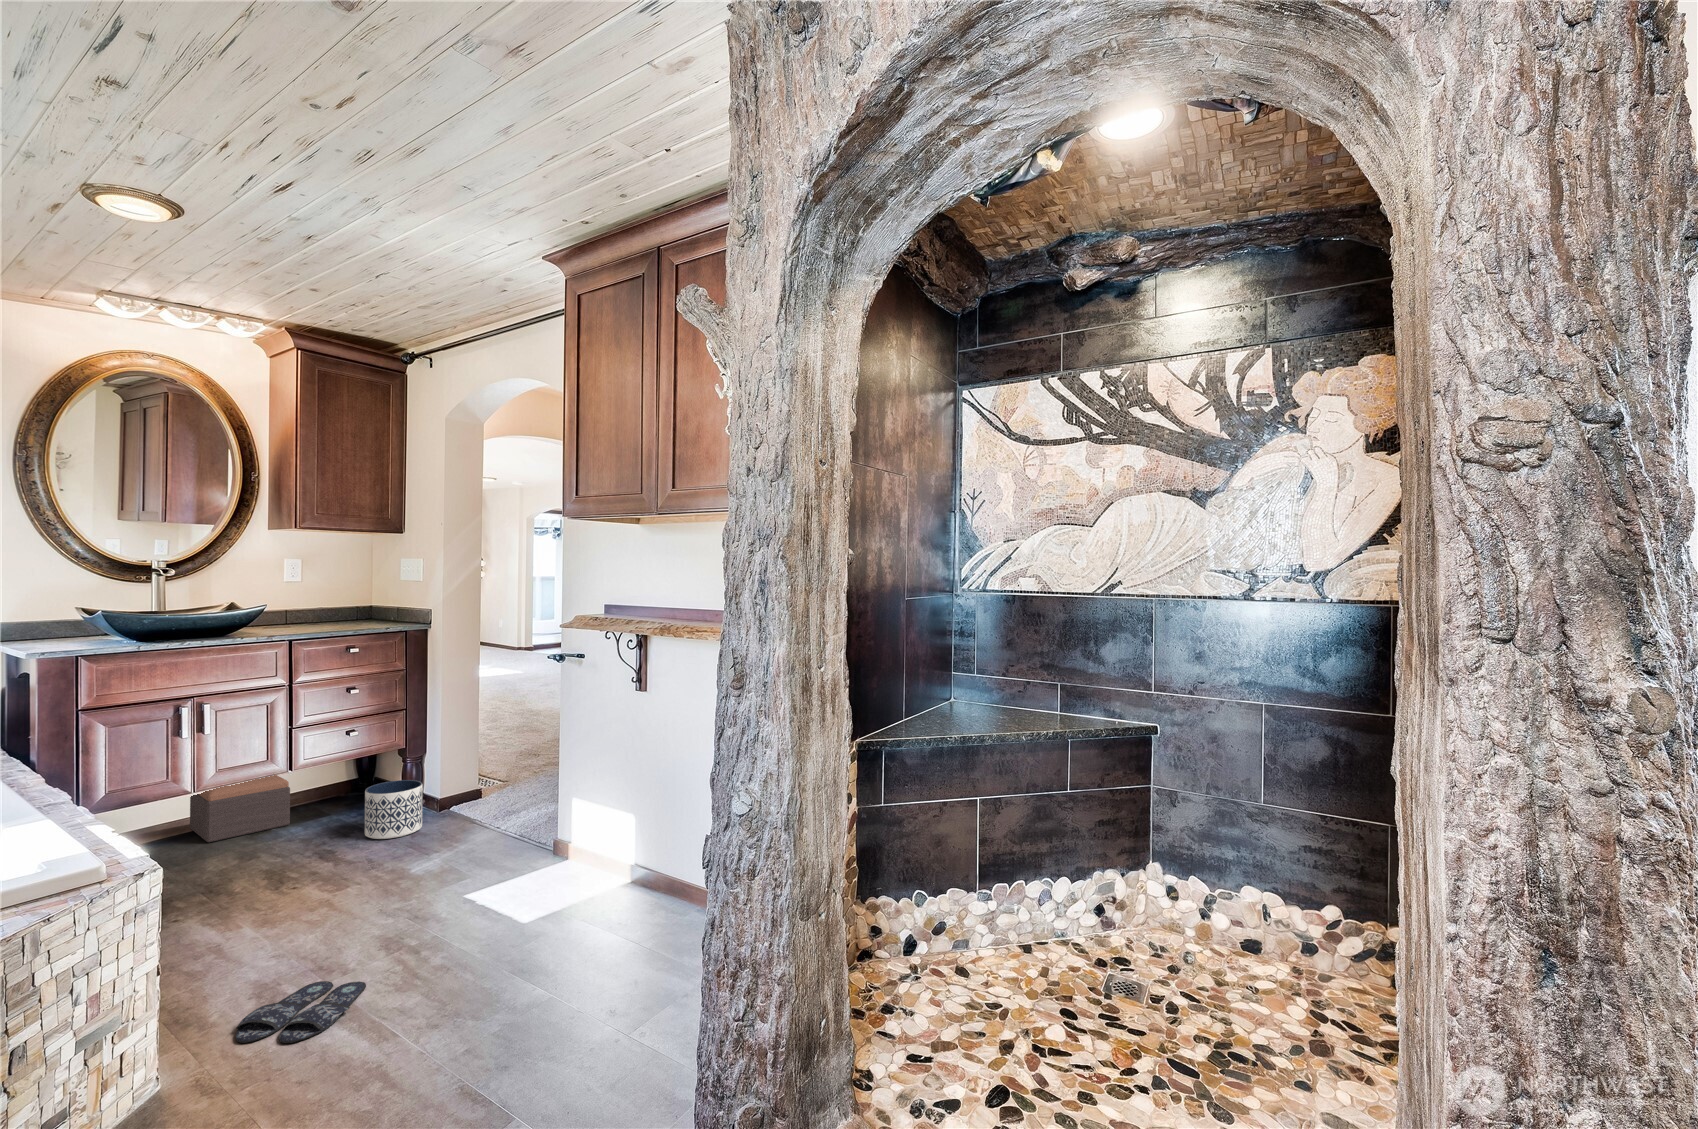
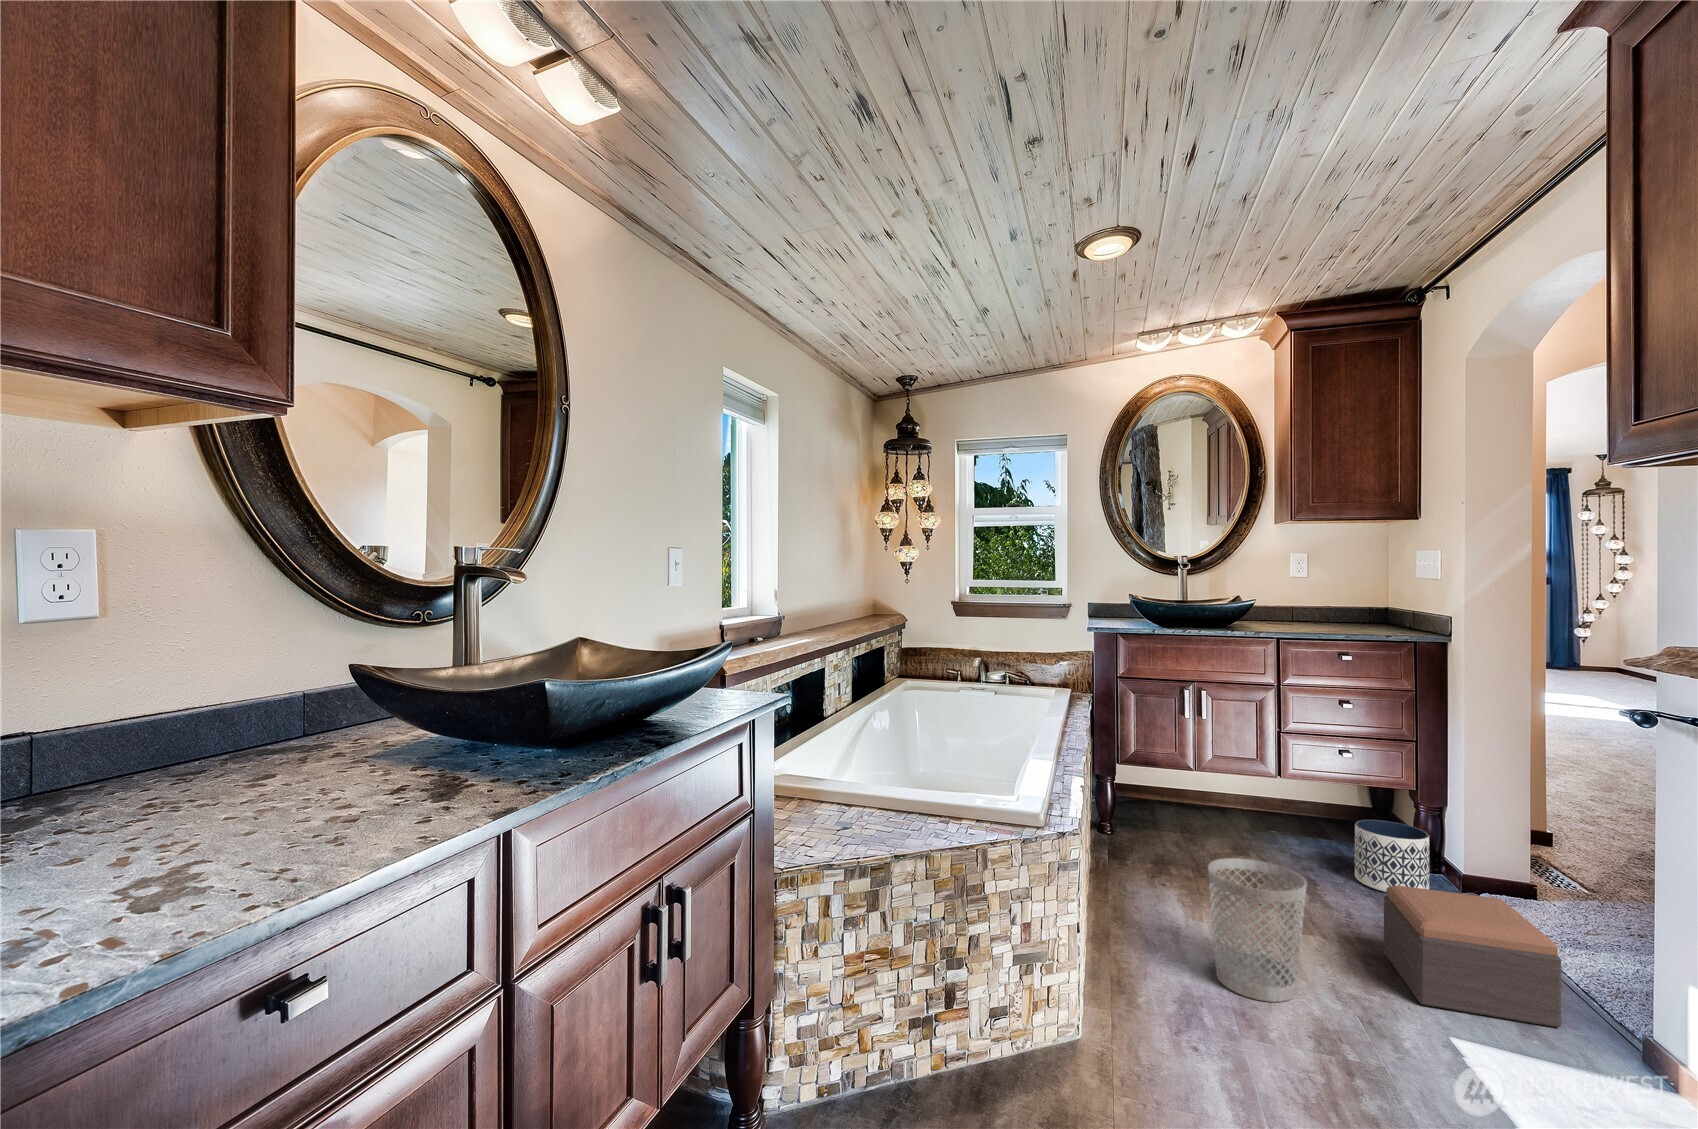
footstool: present [190,775,290,842] -> present [1384,885,1561,1028]
wastebasket: none [270,839,364,964] -> present [1208,858,1307,1002]
slippers: present [236,981,366,1043] -> none [1146,1016,1285,1085]

